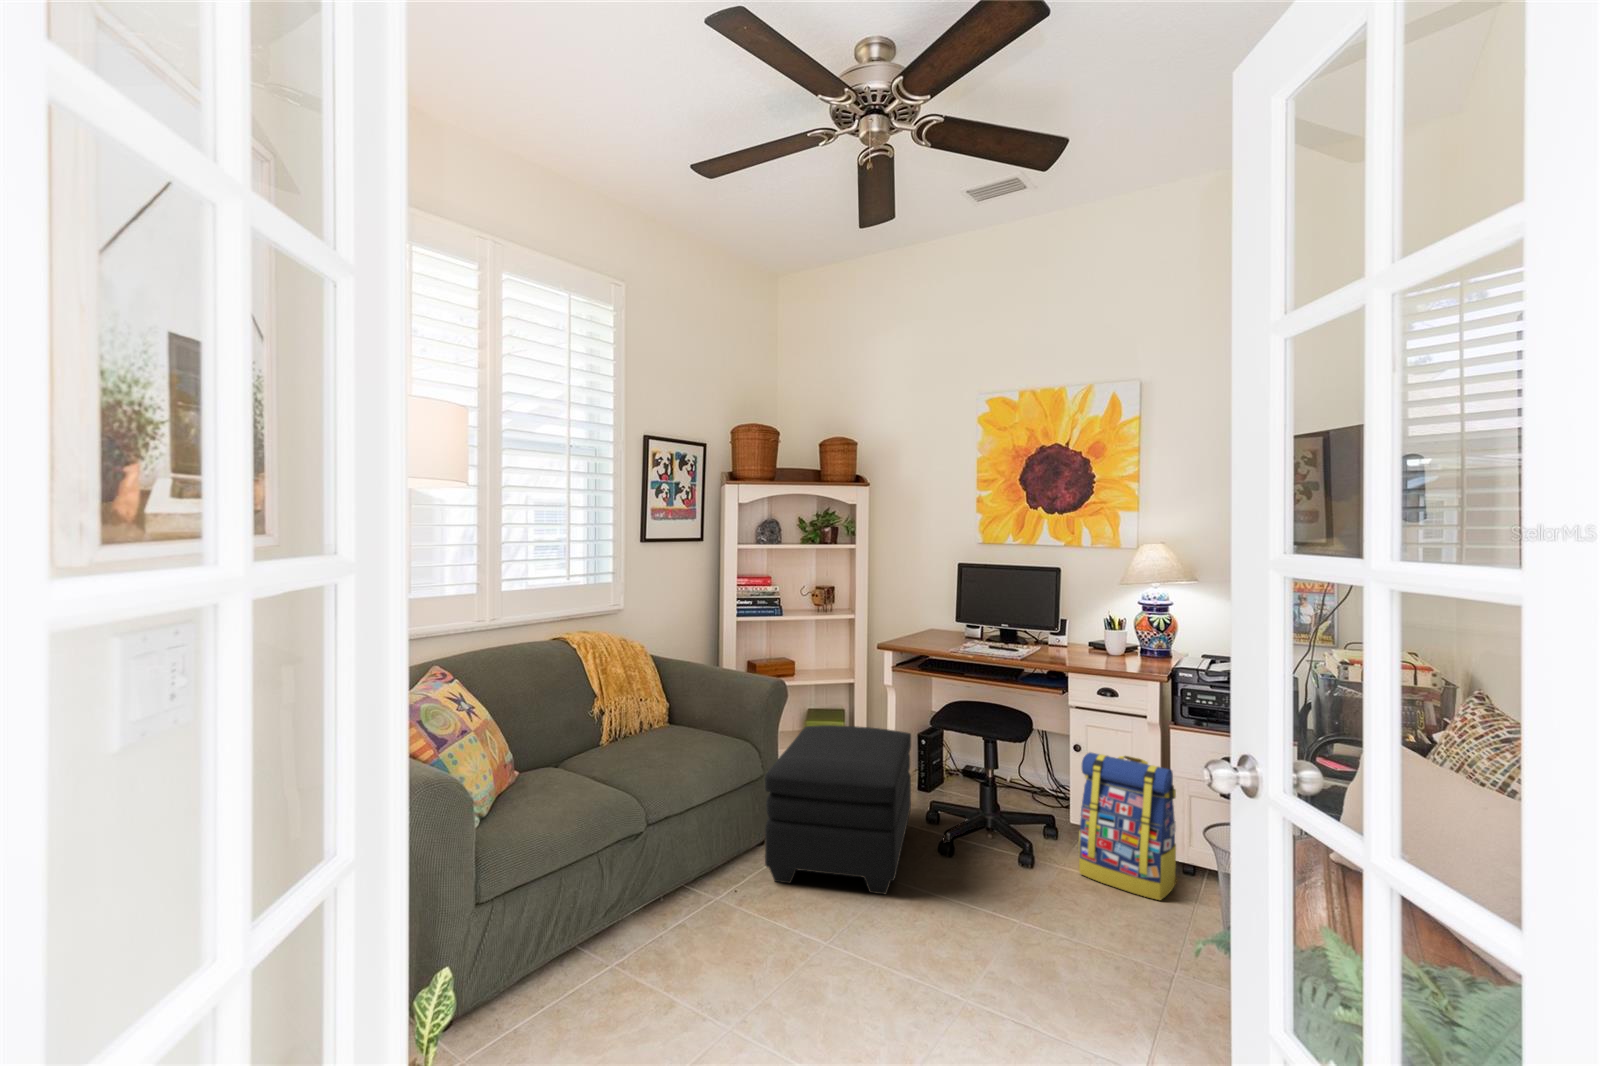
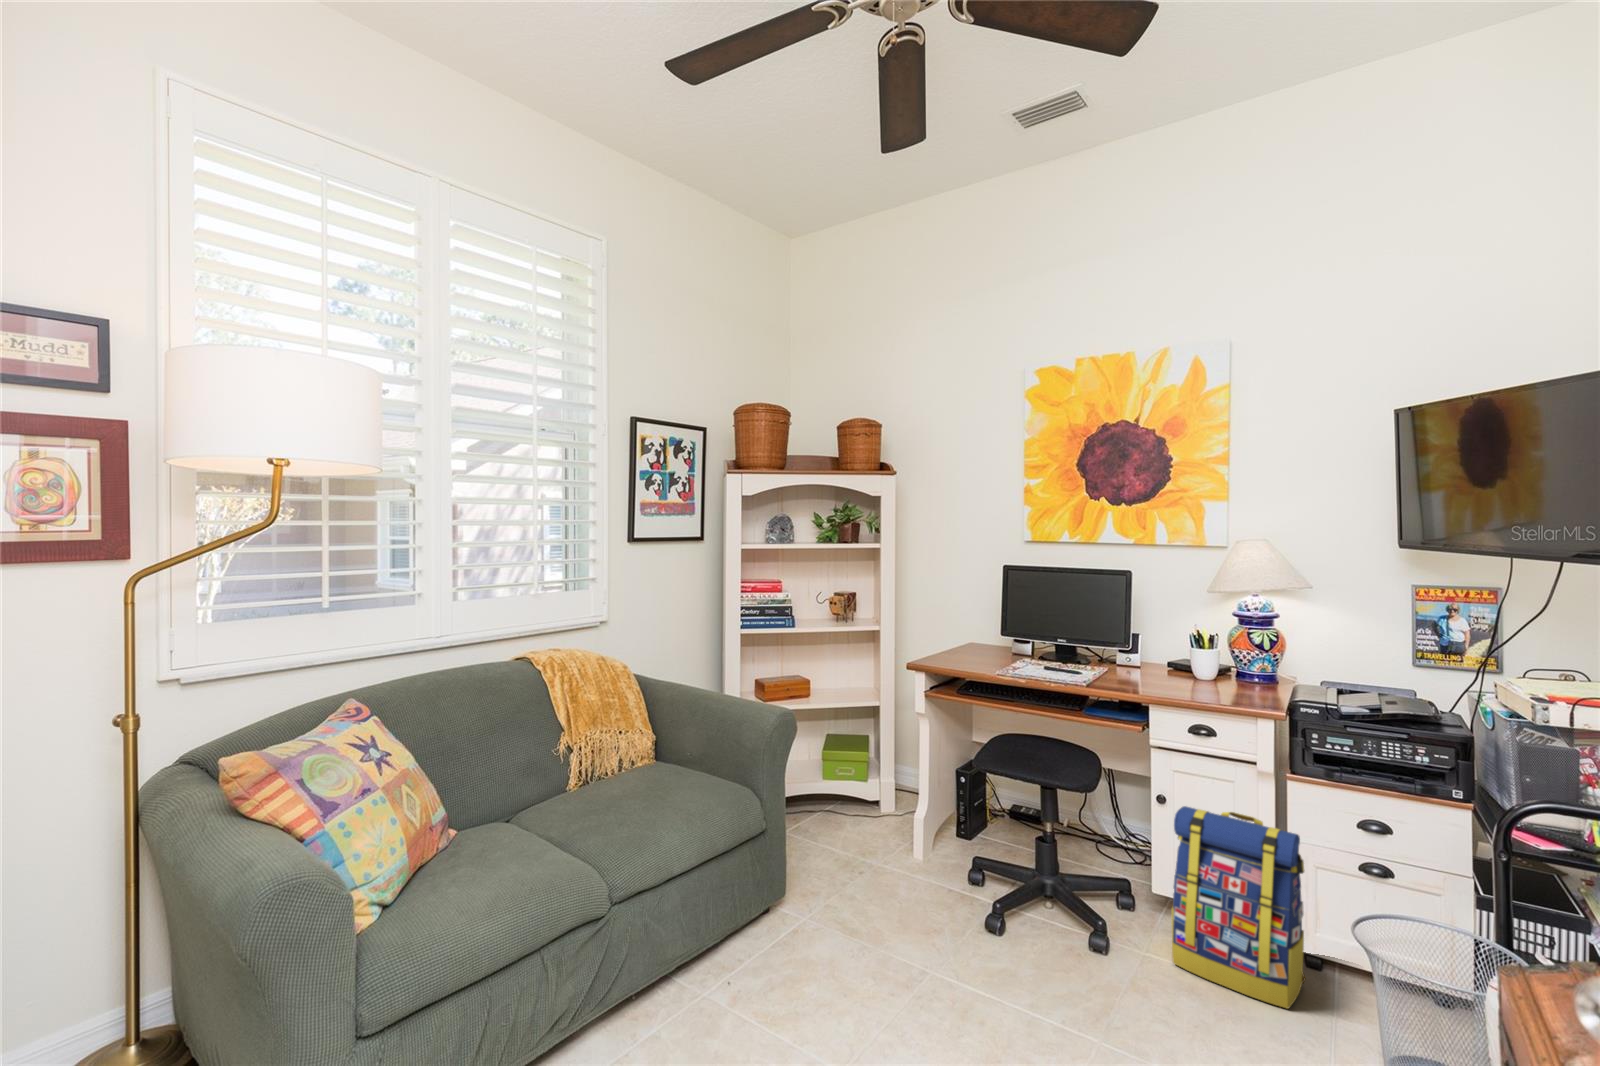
ottoman: present [765,725,911,894] -> none [770,762,951,993]

